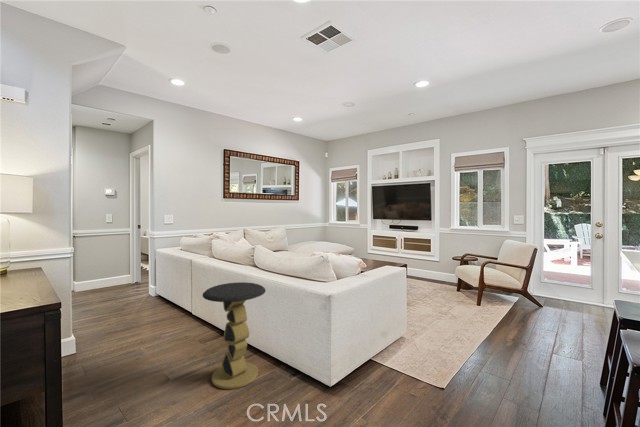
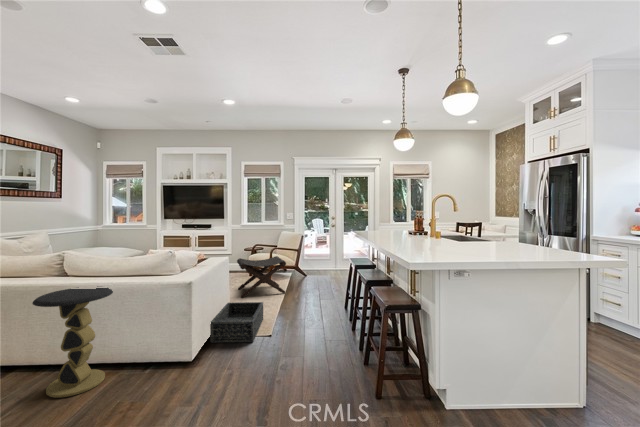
footstool: none [433,269,500,328] -> present [237,256,286,298]
basket: none [367,326,449,399] -> present [210,302,263,343]

